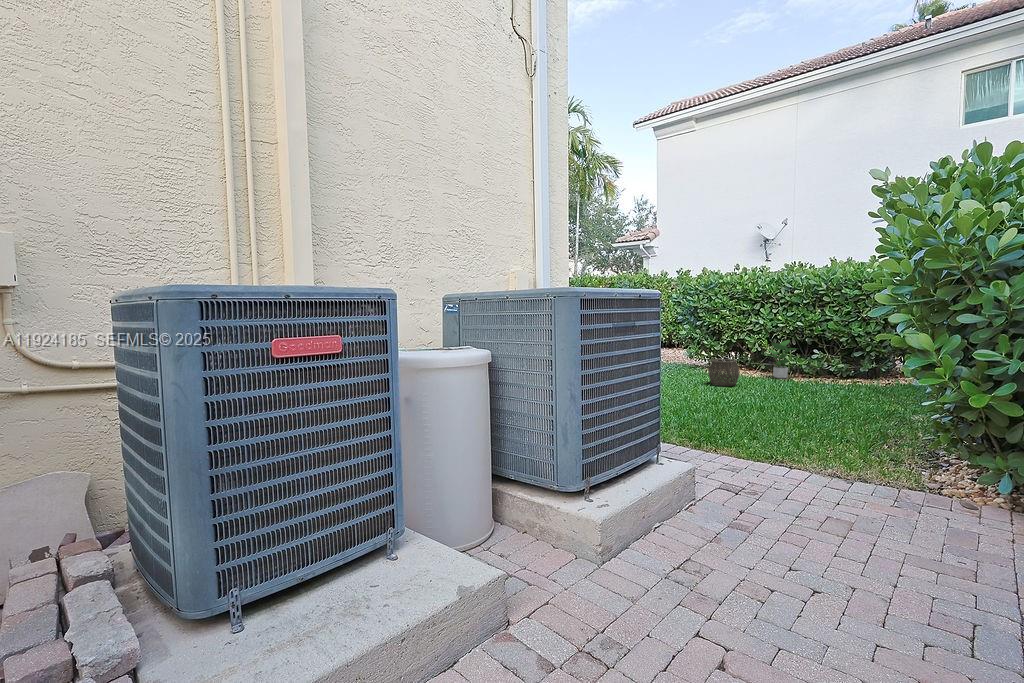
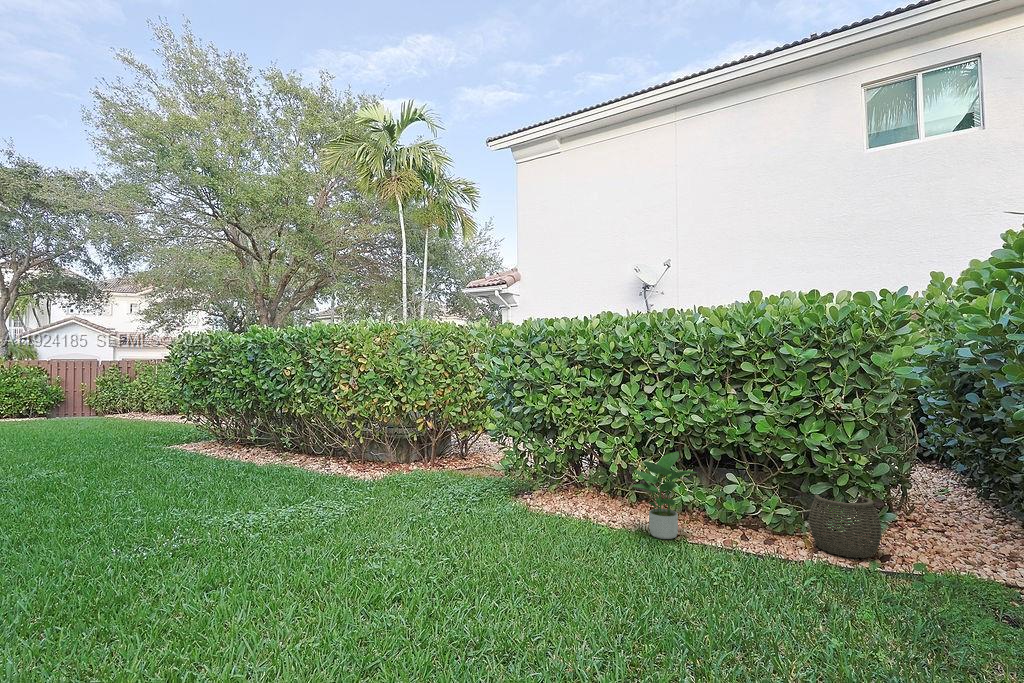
woven basket: present [709,359,739,386] -> present [809,495,882,559]

